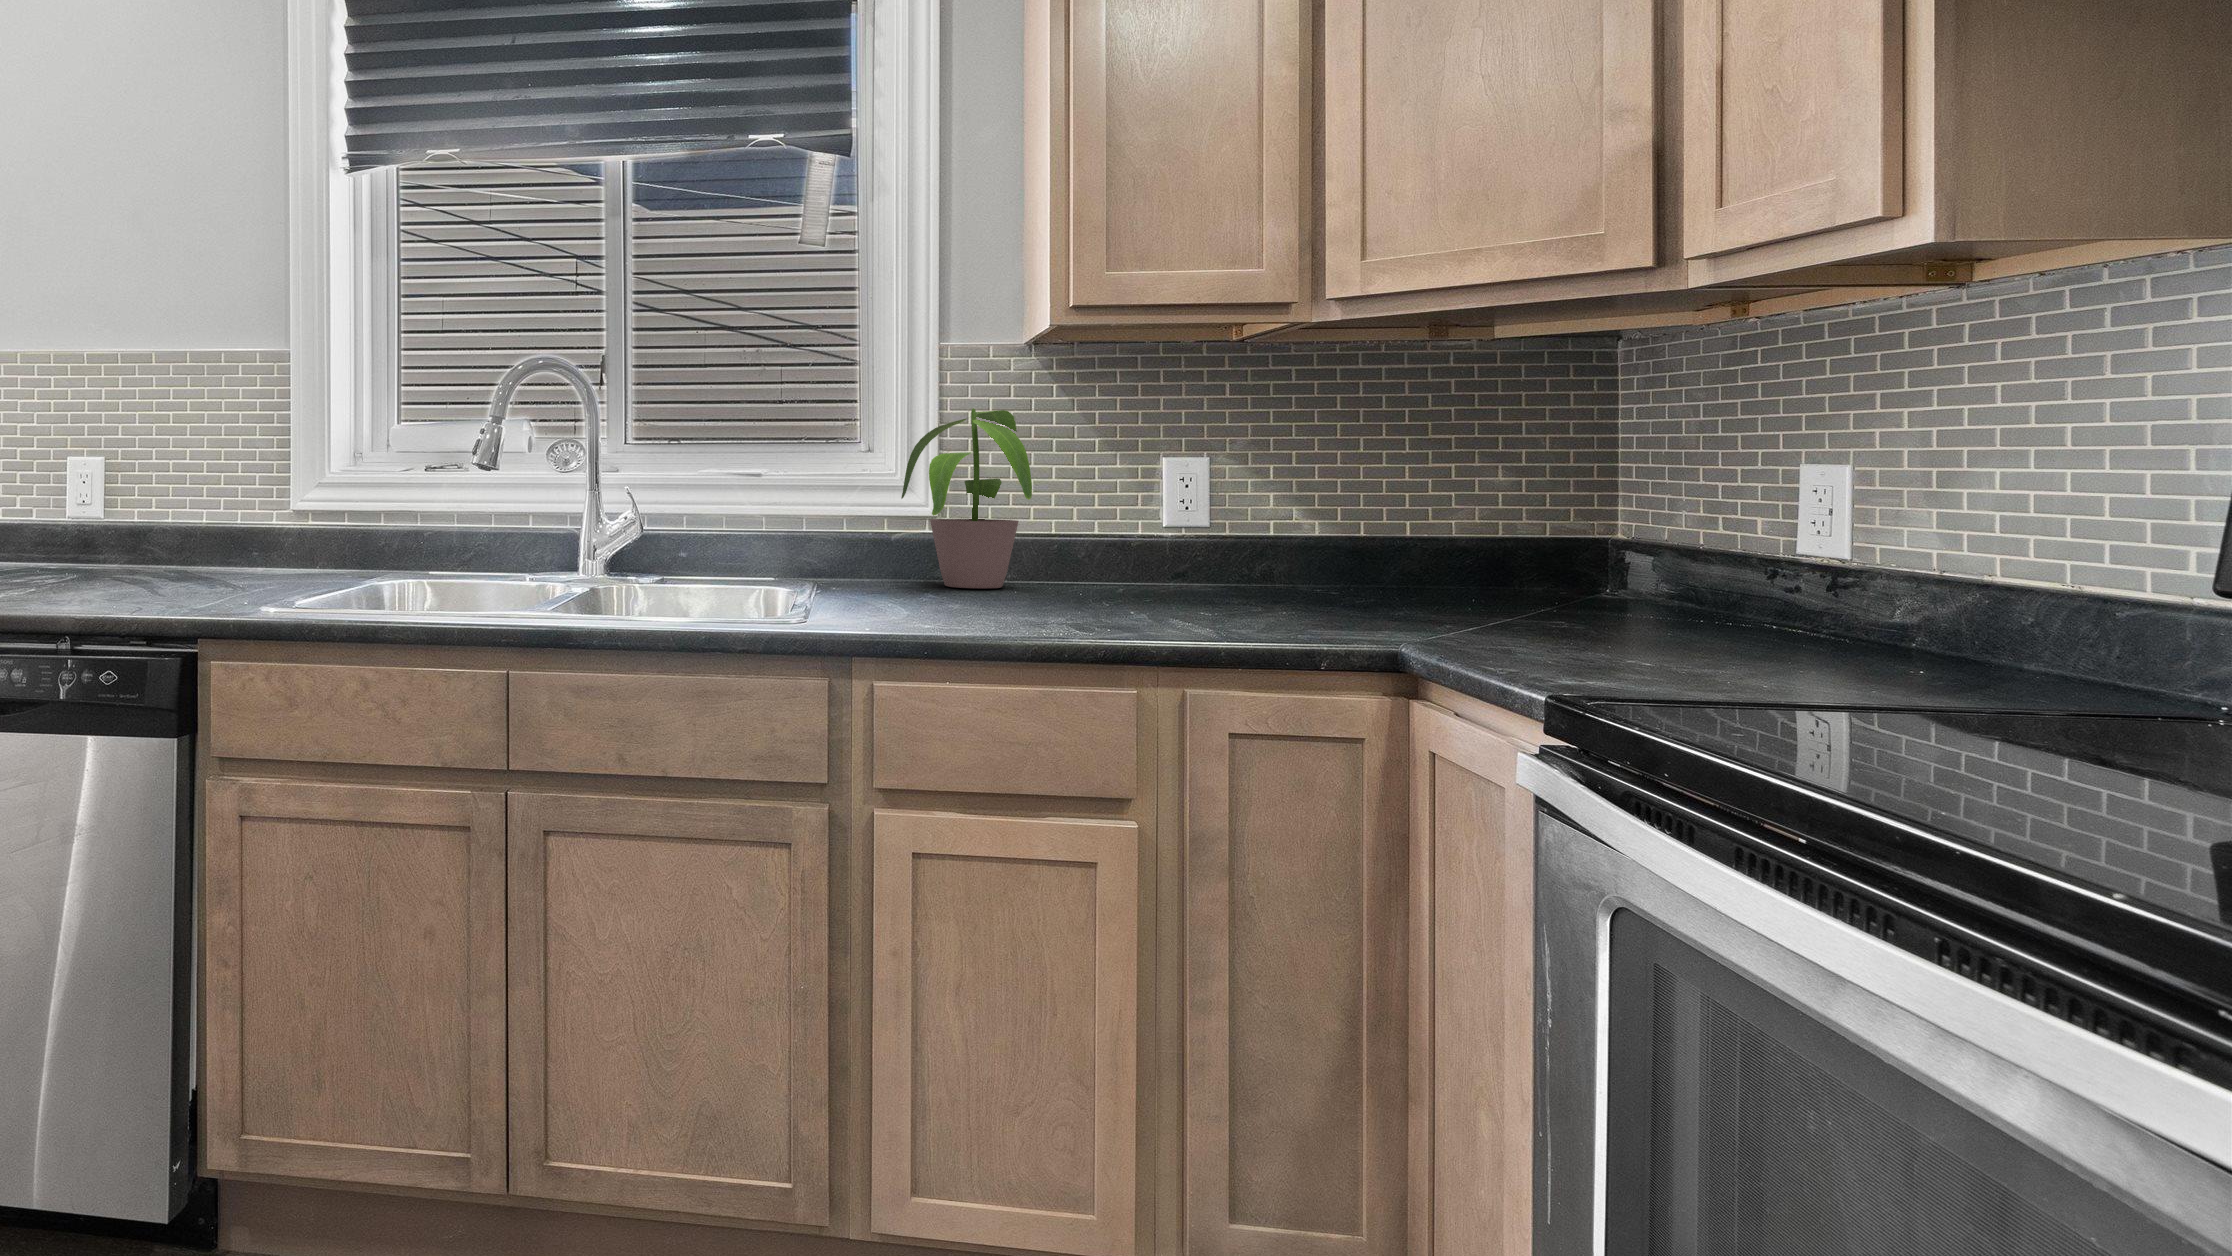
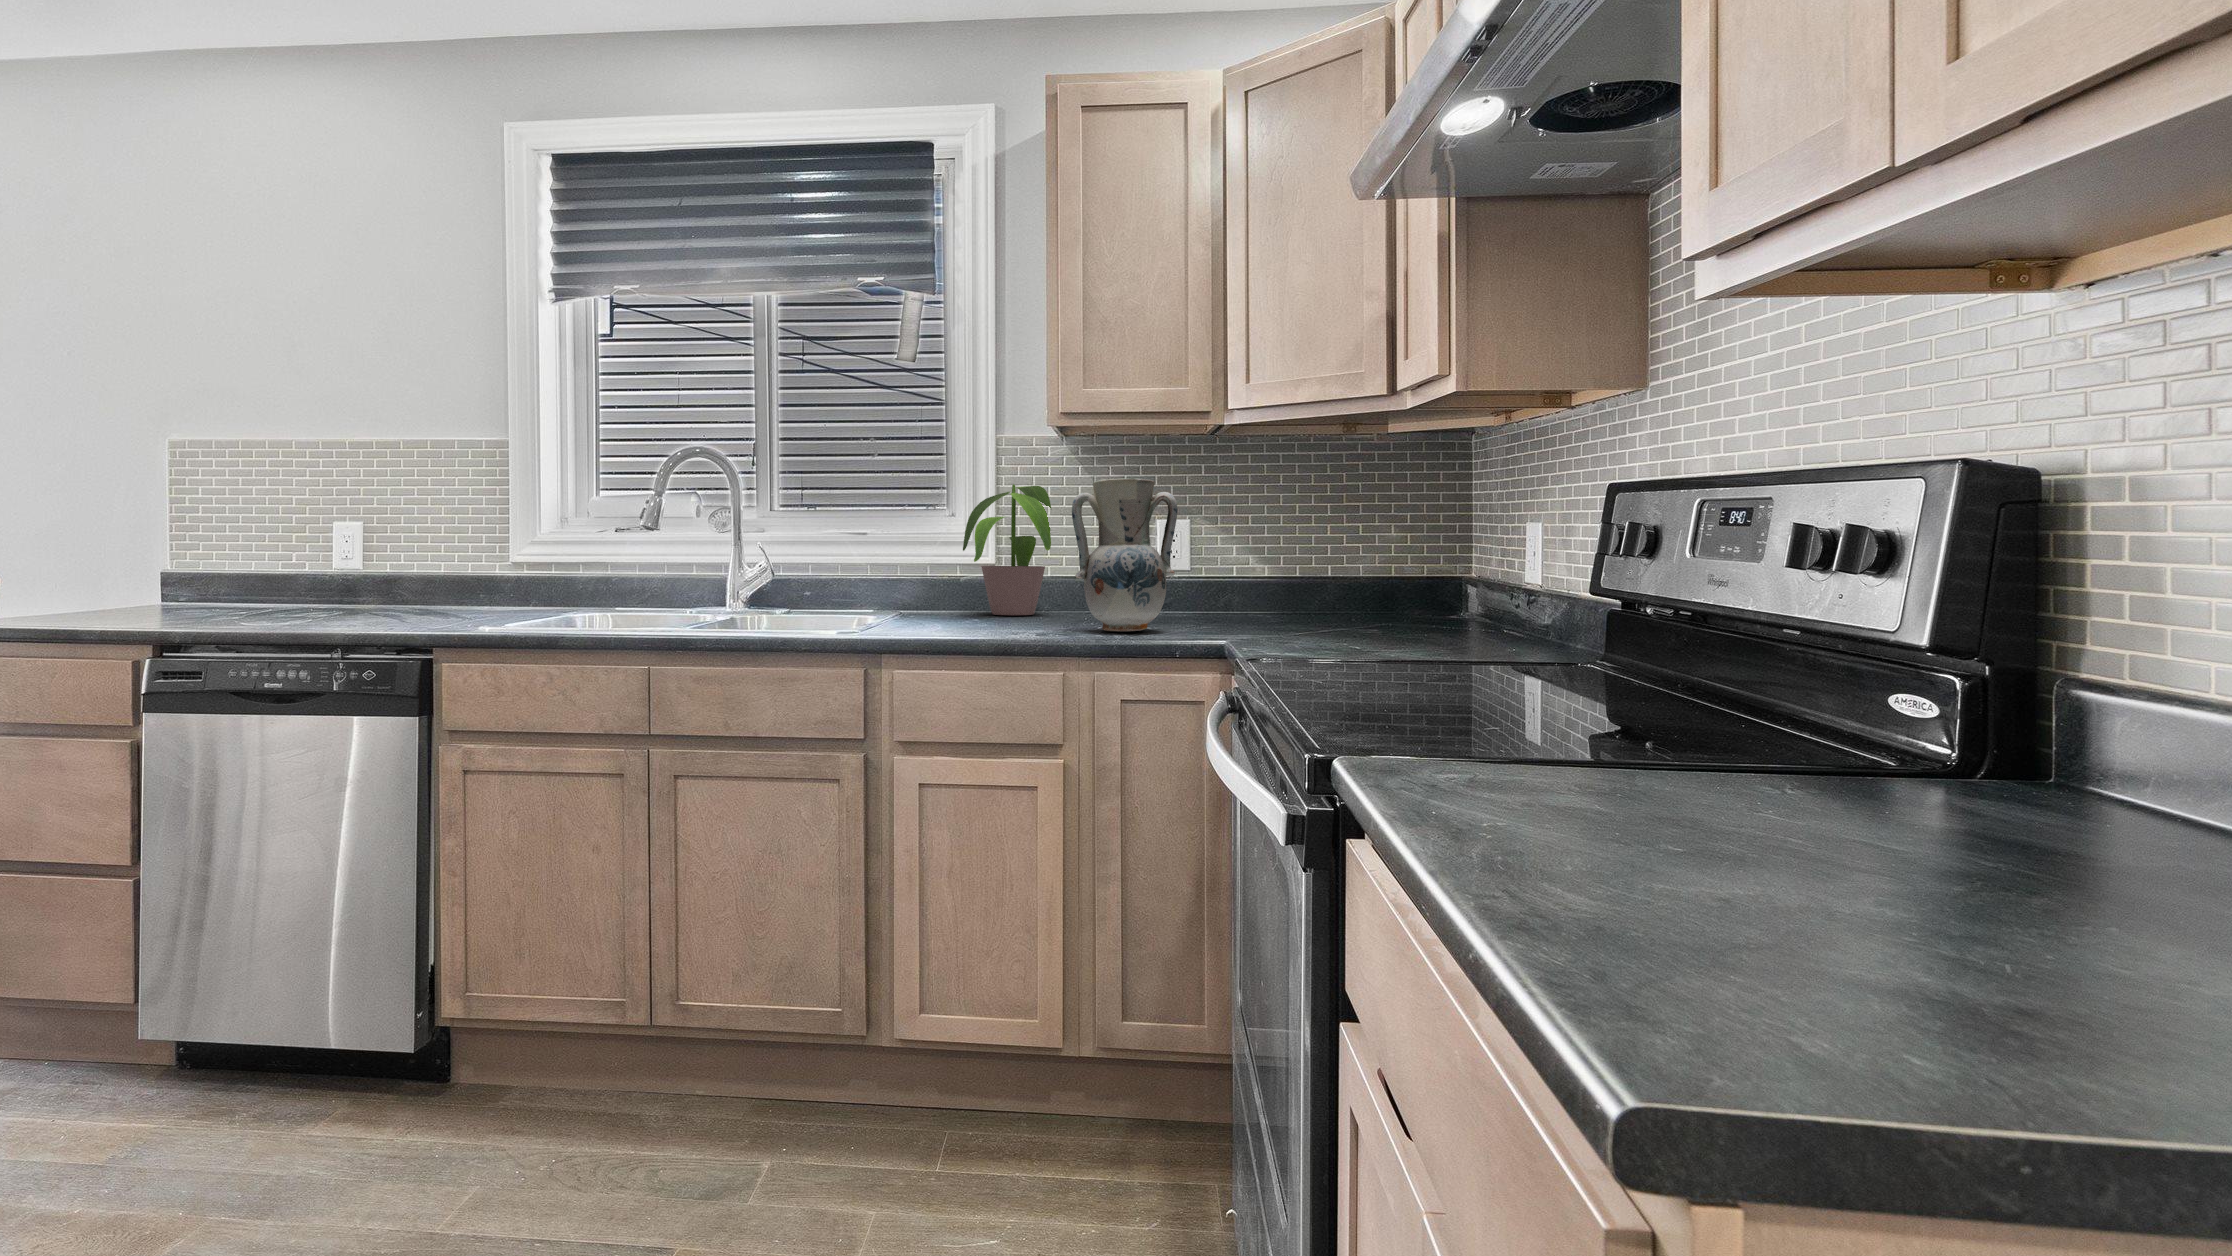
vase: none [1114,399,1273,624] -> present [1072,479,1178,631]

